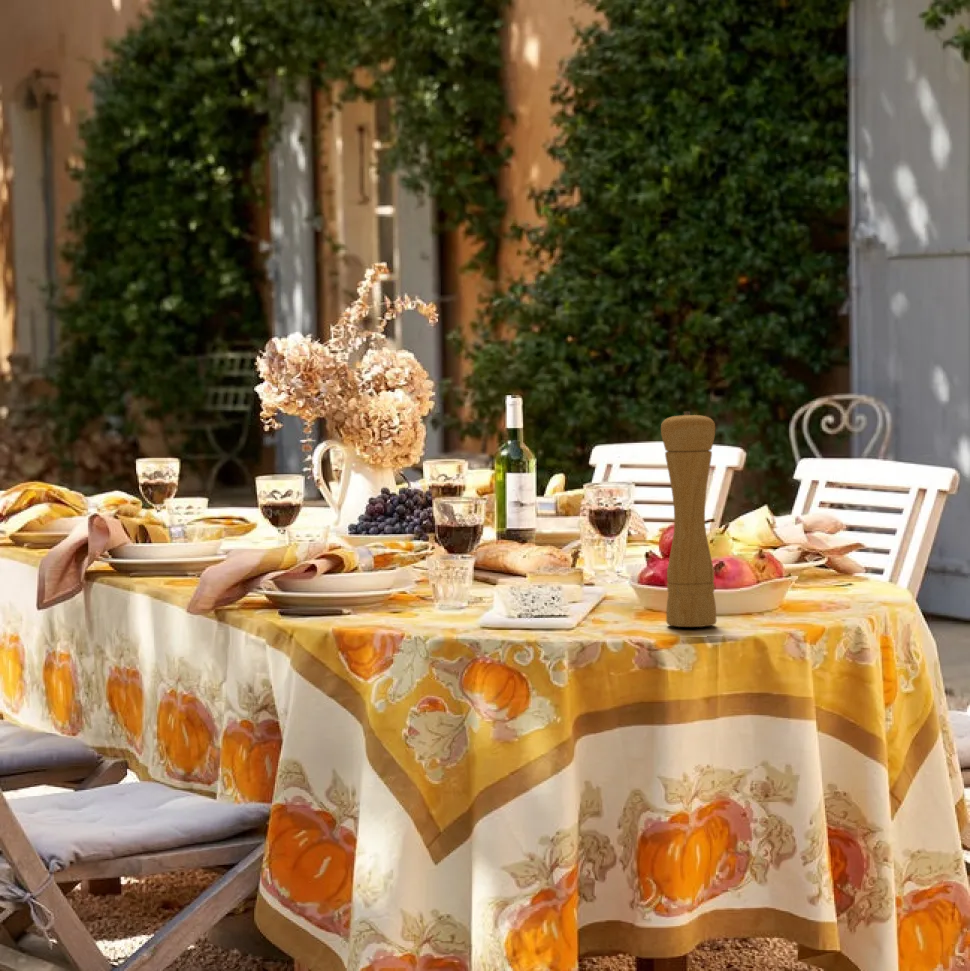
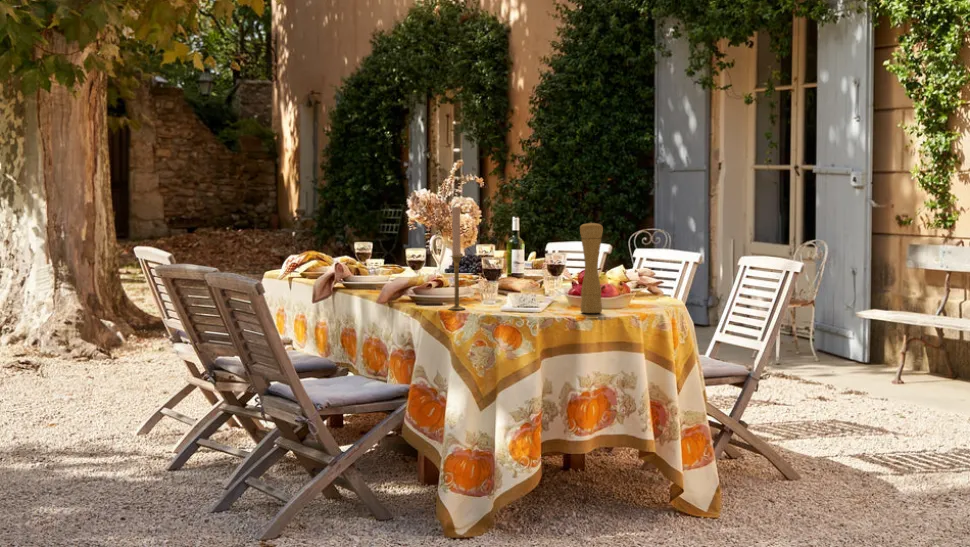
candlestick: none [354,379,395,623] -> present [449,207,465,309]

